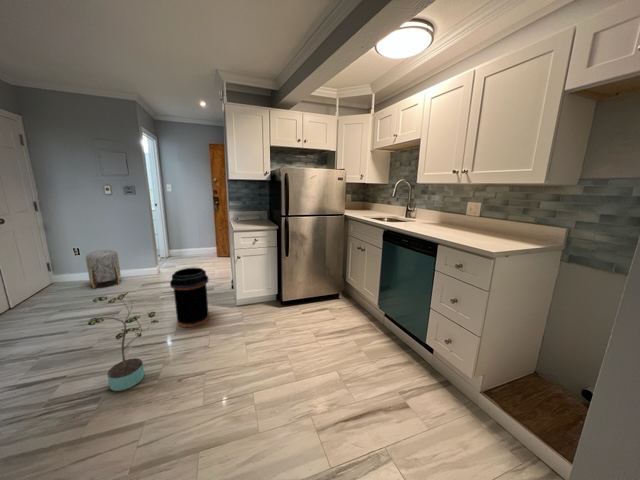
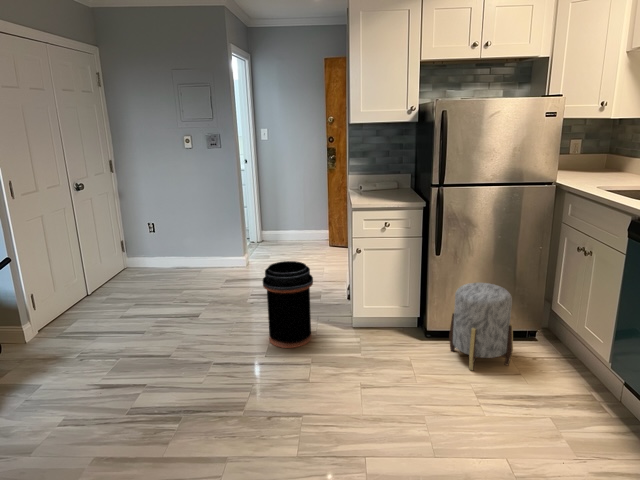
stool: present [86,250,121,289] -> present [449,283,513,370]
potted plant: present [88,293,158,391] -> none [176,287,249,411]

